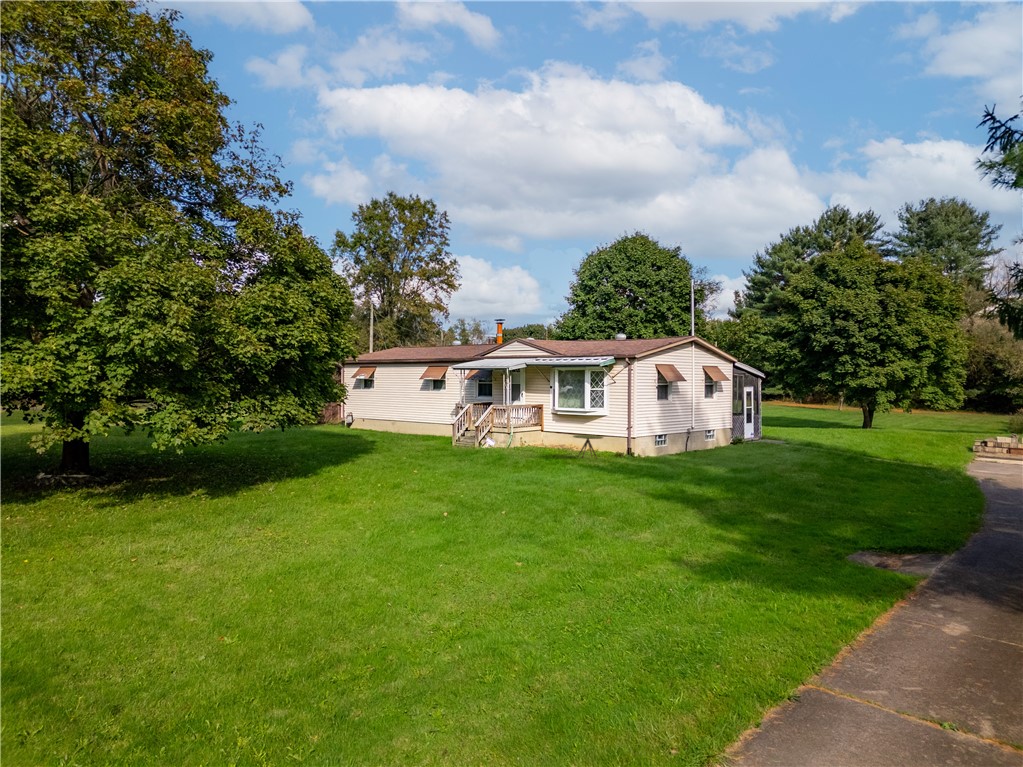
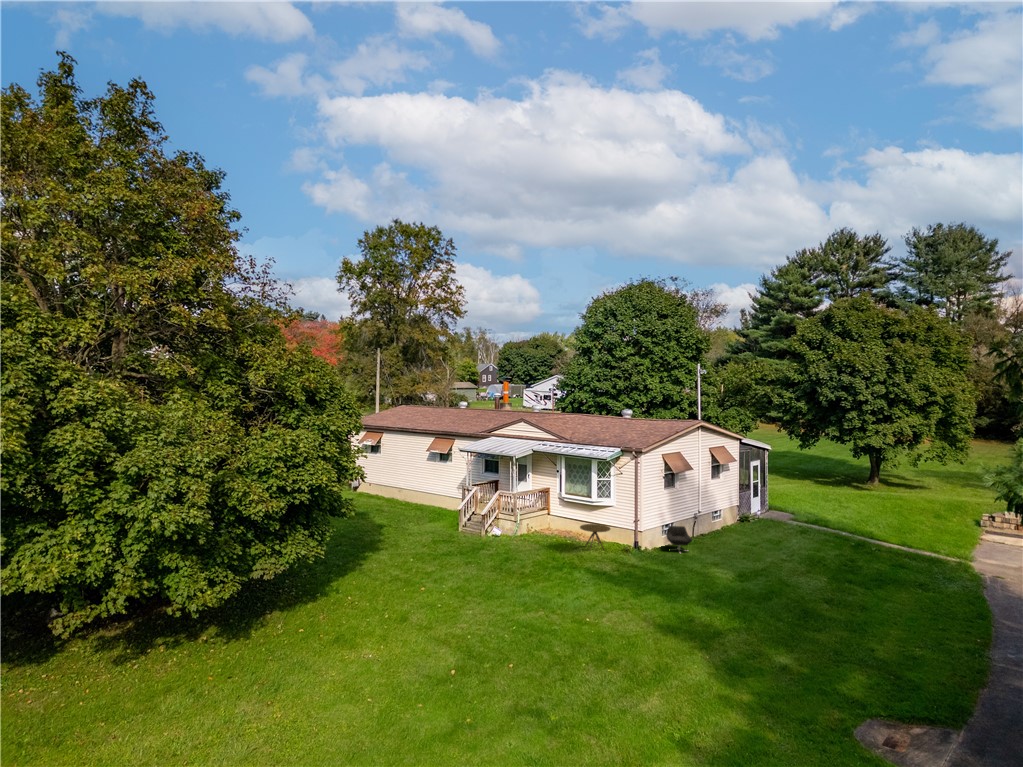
lounge chair: none [659,437,686,461] -> present [666,526,692,552]

